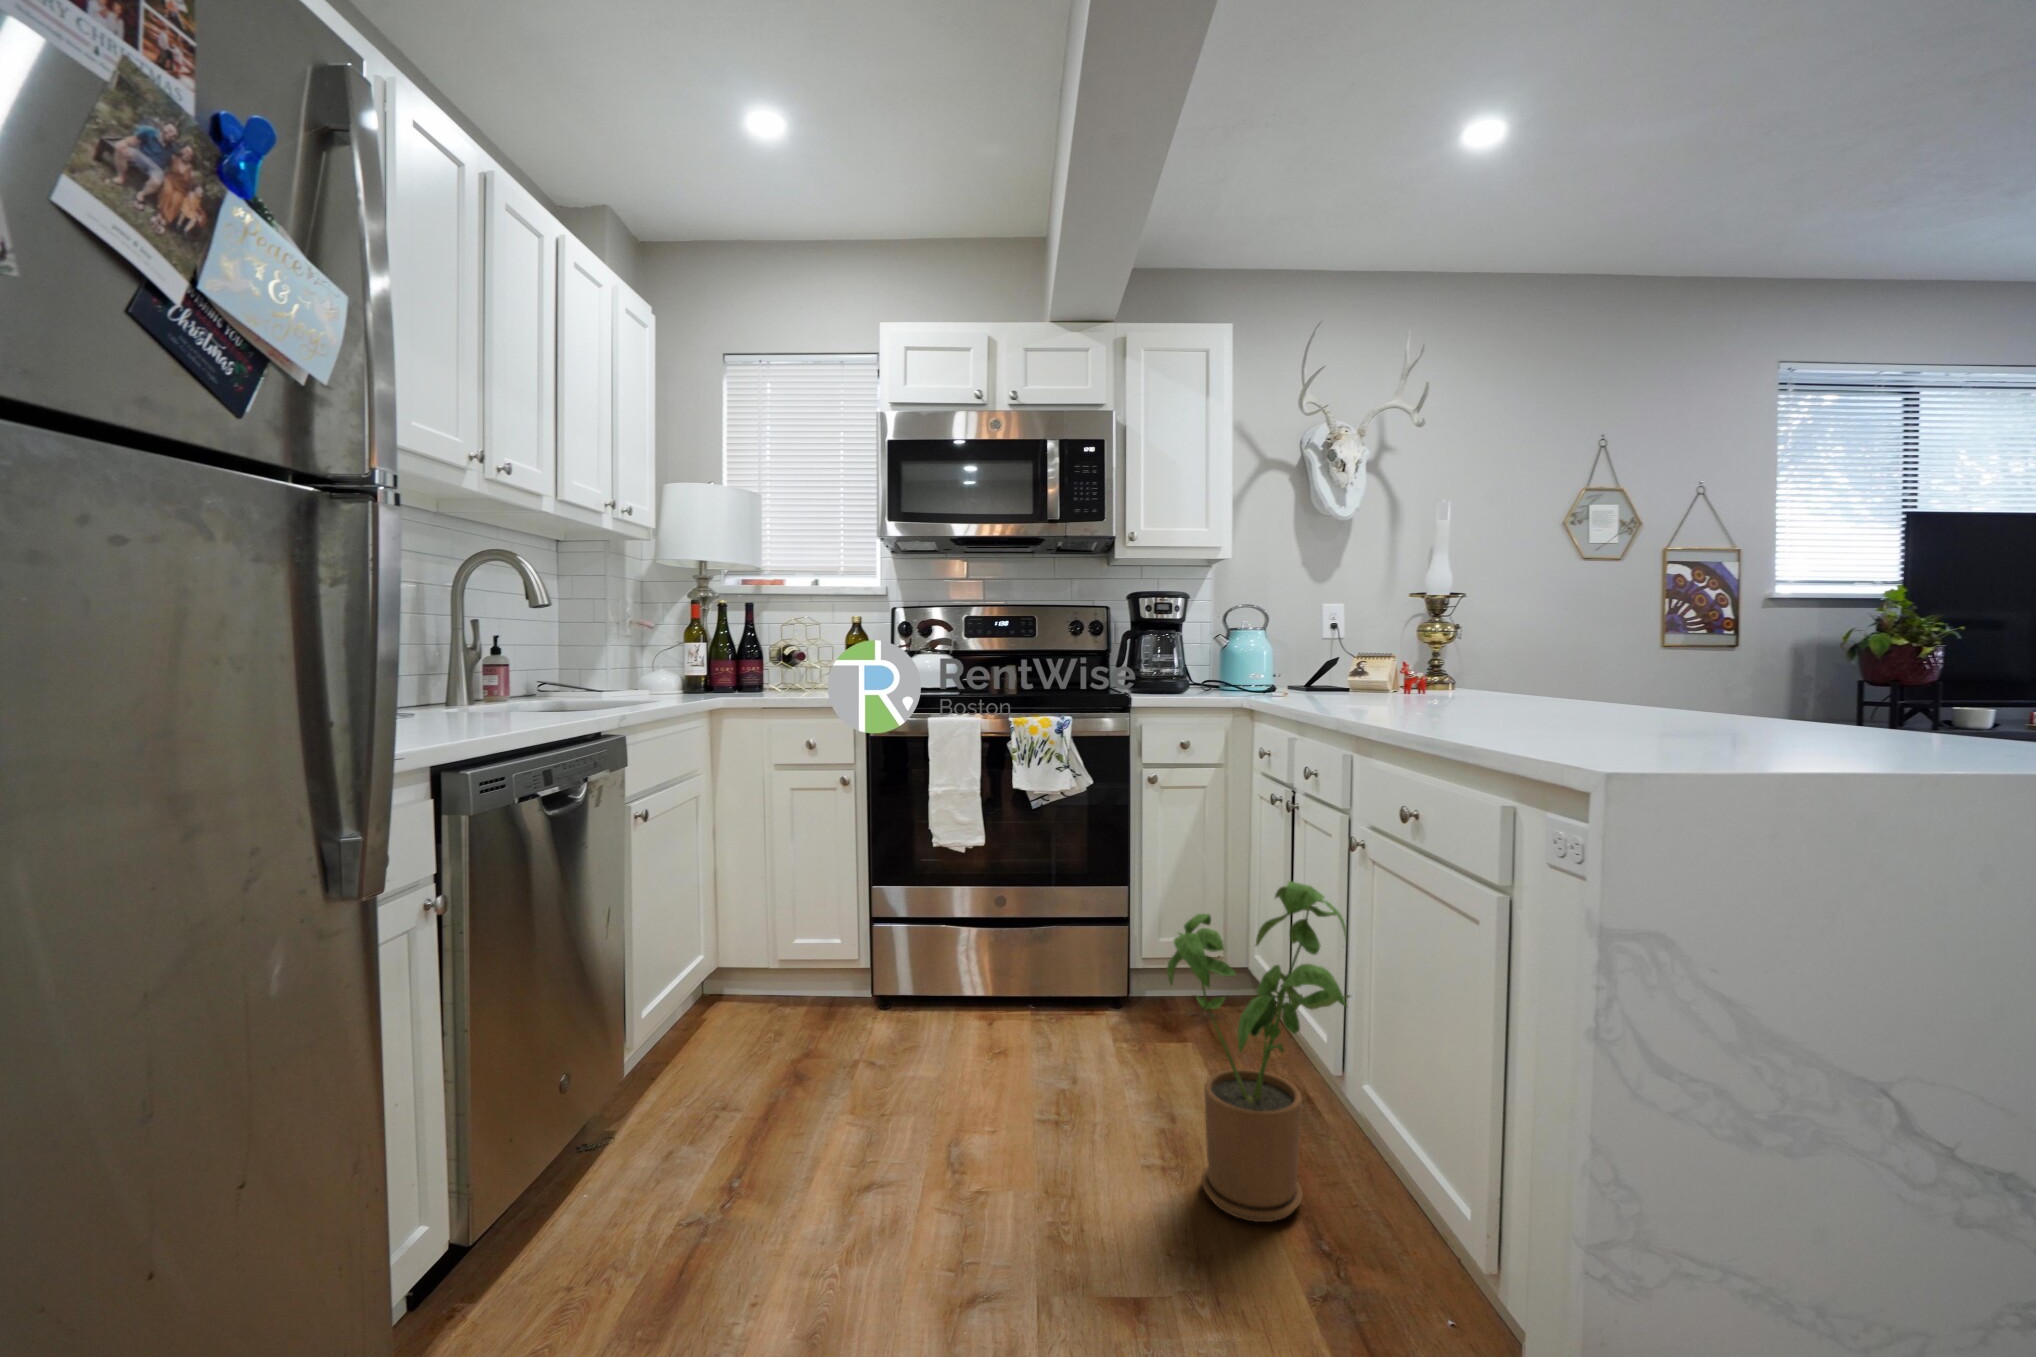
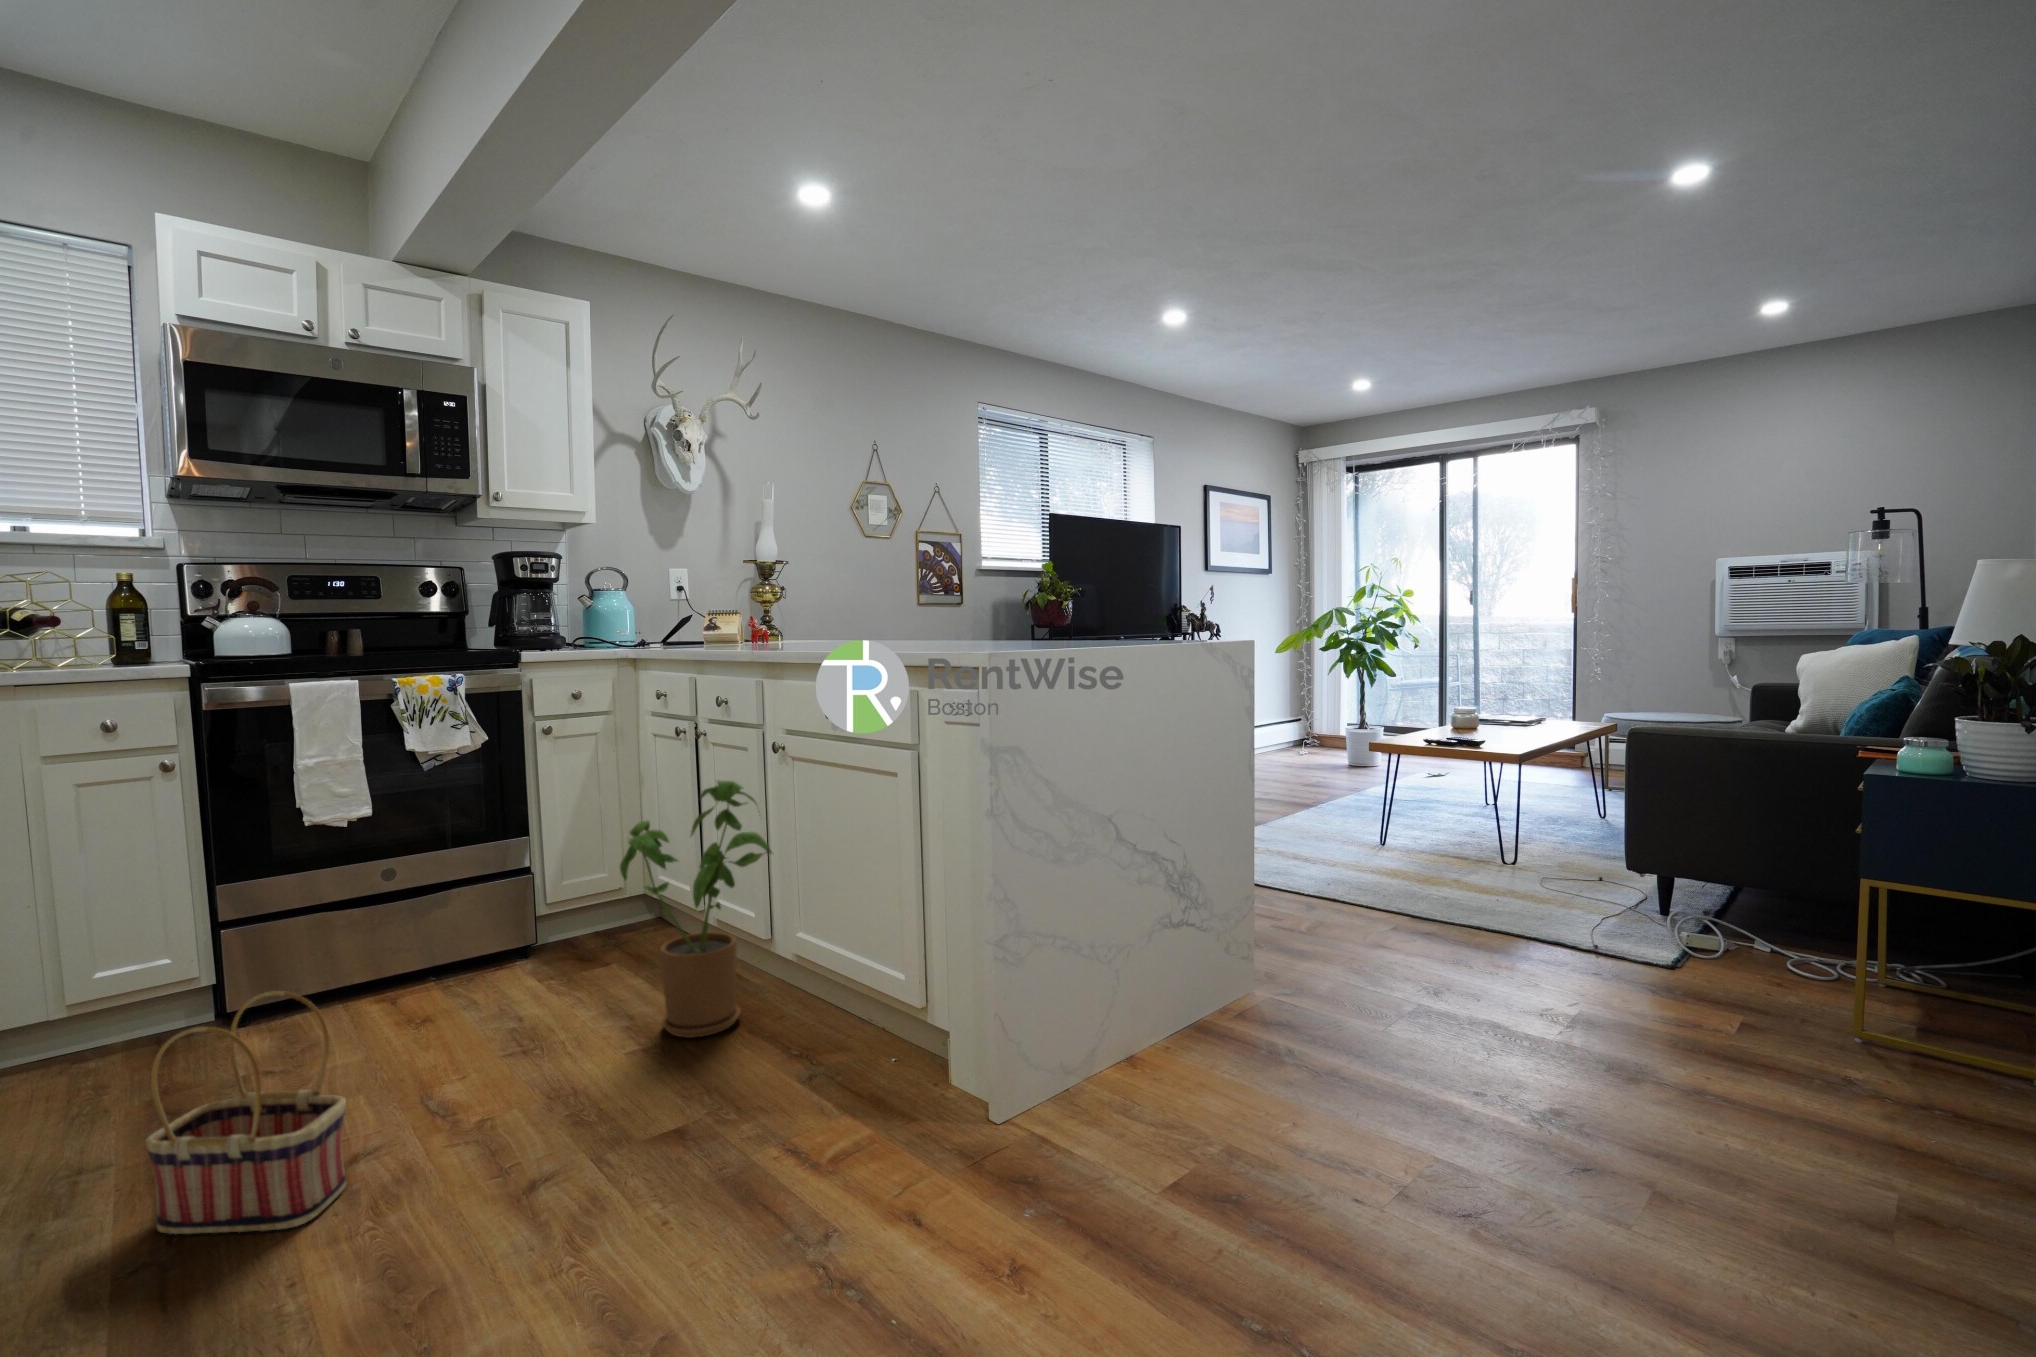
basket: none [695,1032,837,1300] -> present [145,991,347,1234]

